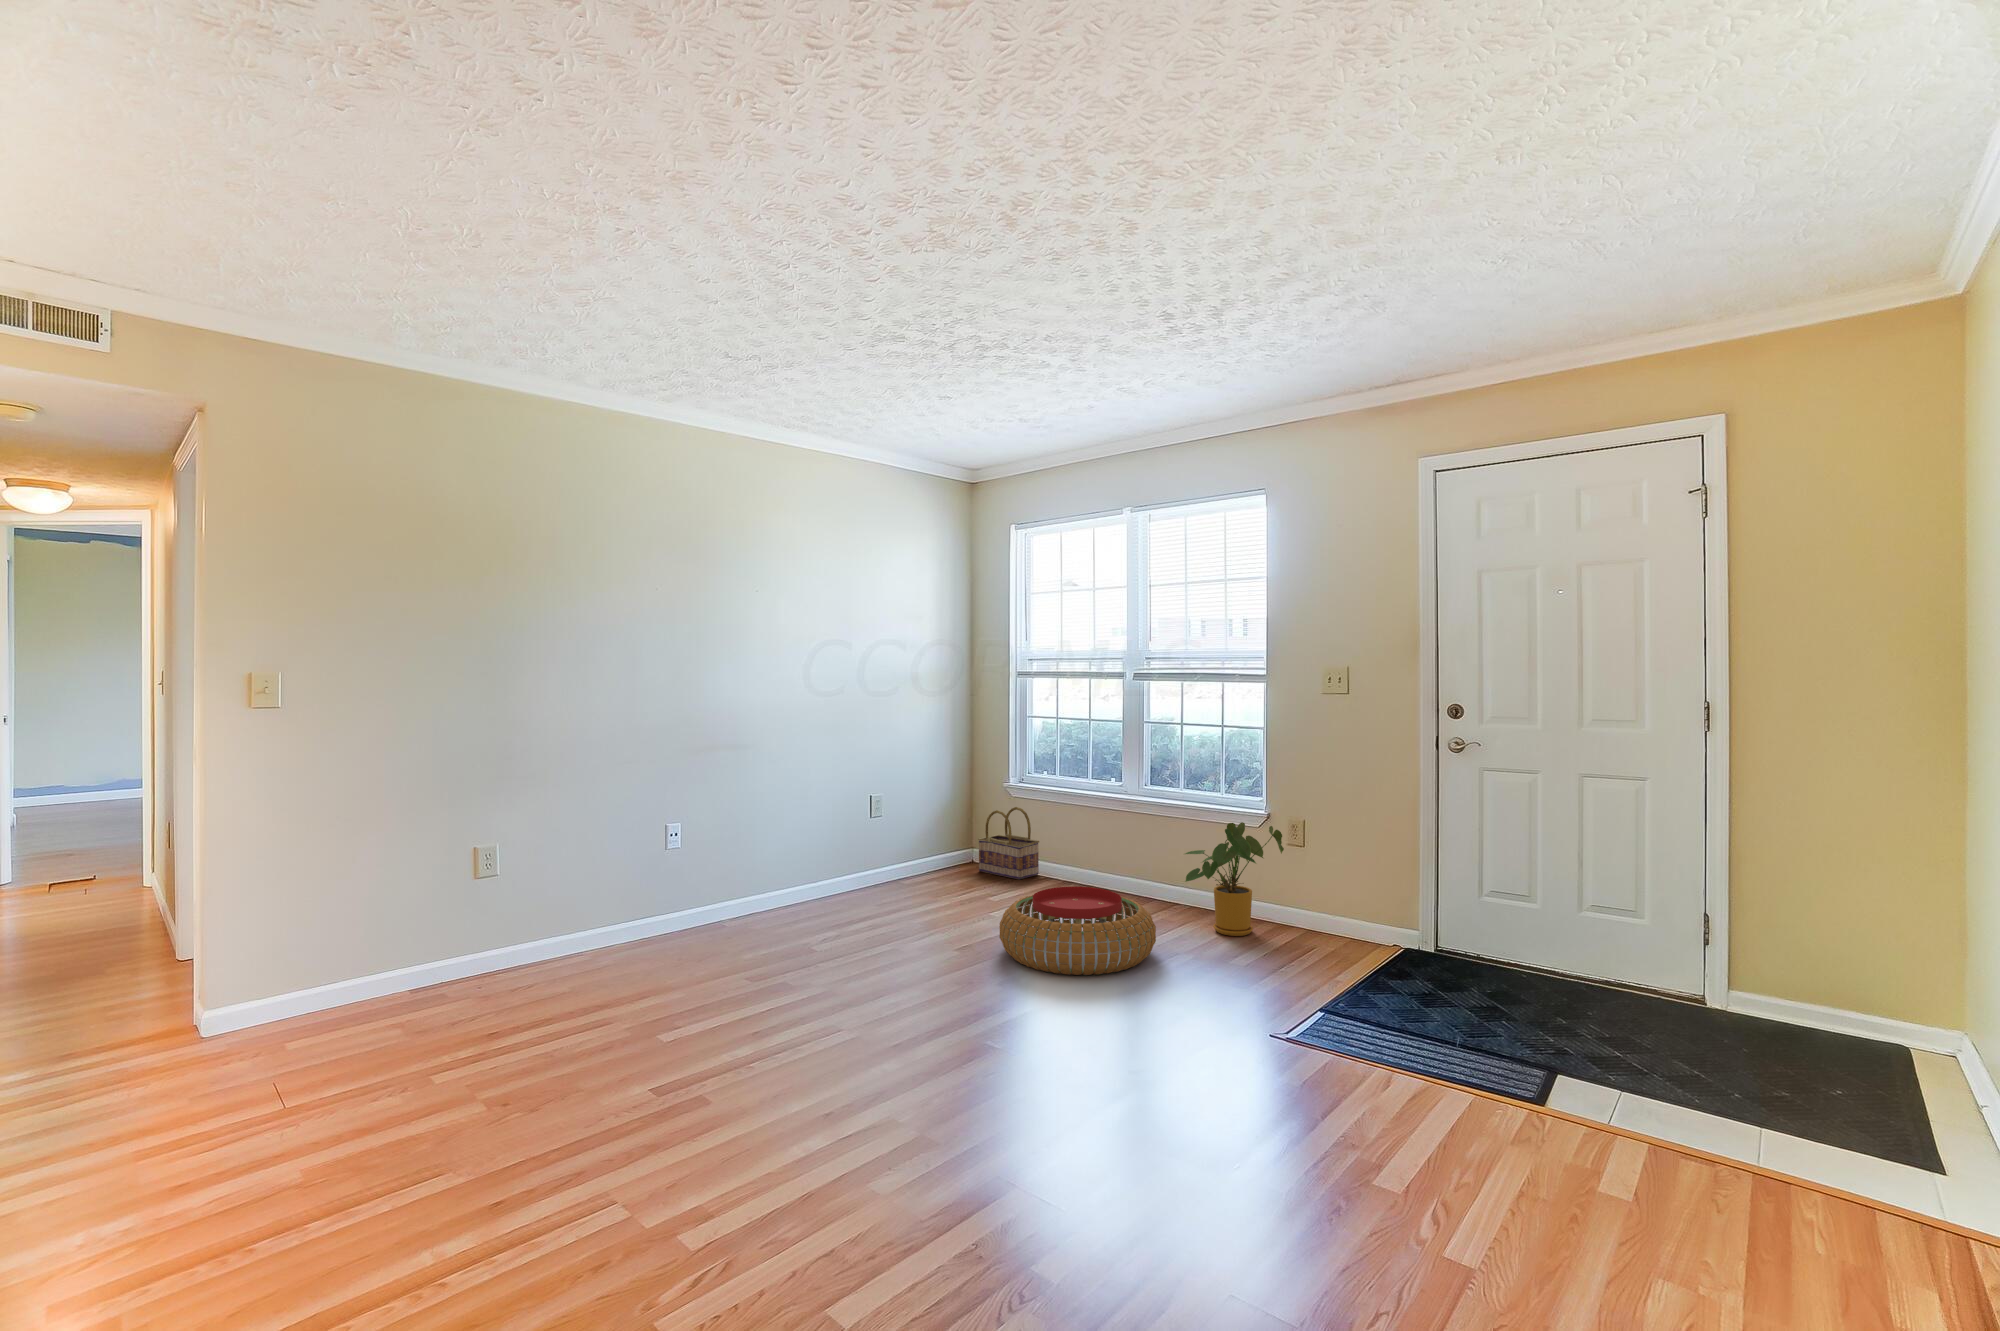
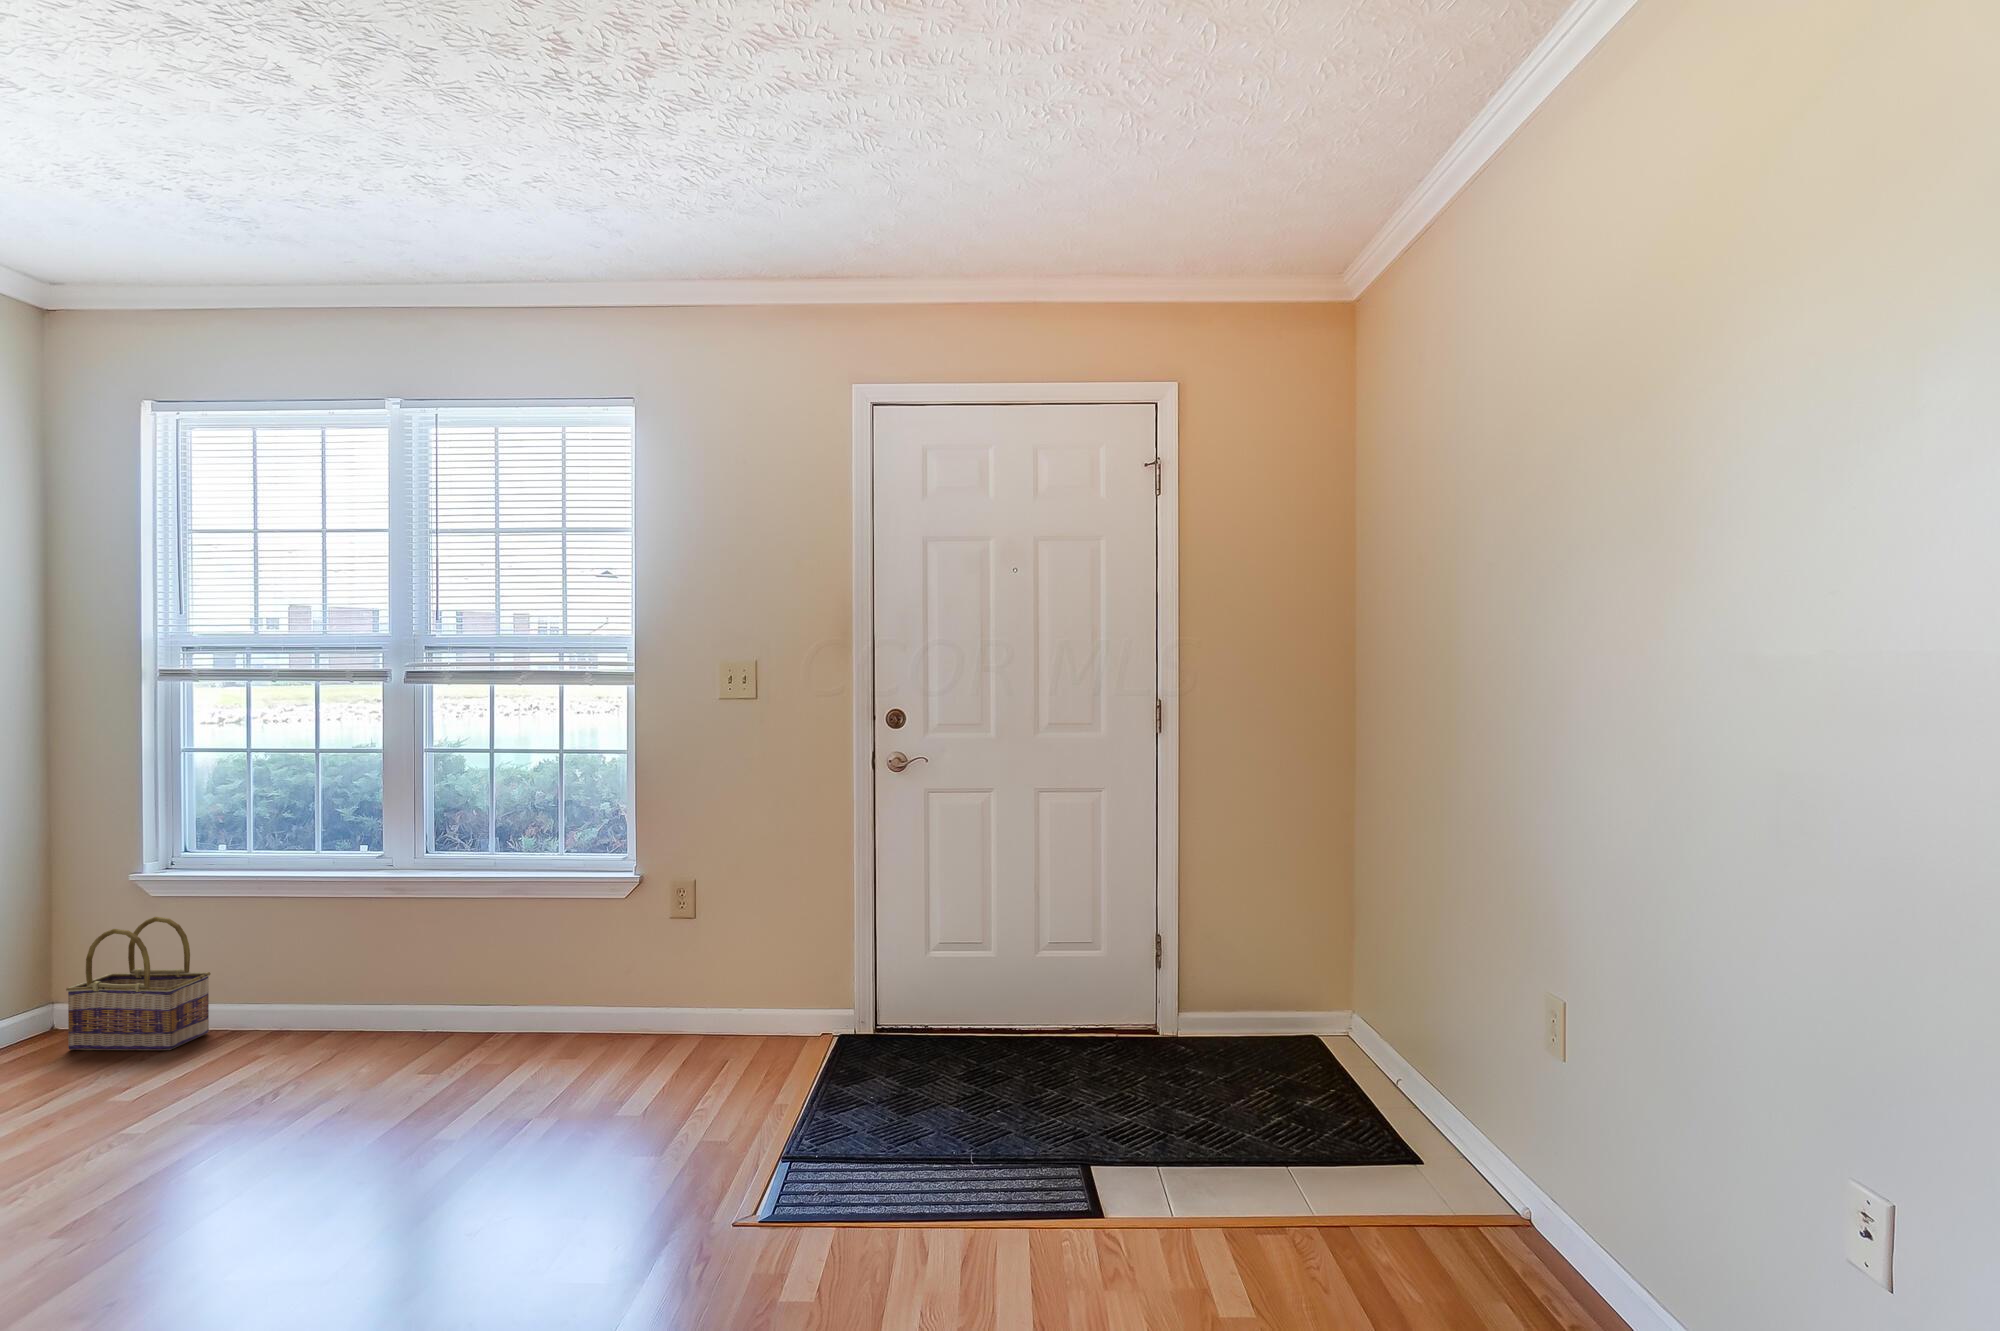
house plant: present [1185,822,1284,936] -> none [519,894,671,1073]
pouf: present [999,887,1156,975] -> none [173,1044,498,1228]

